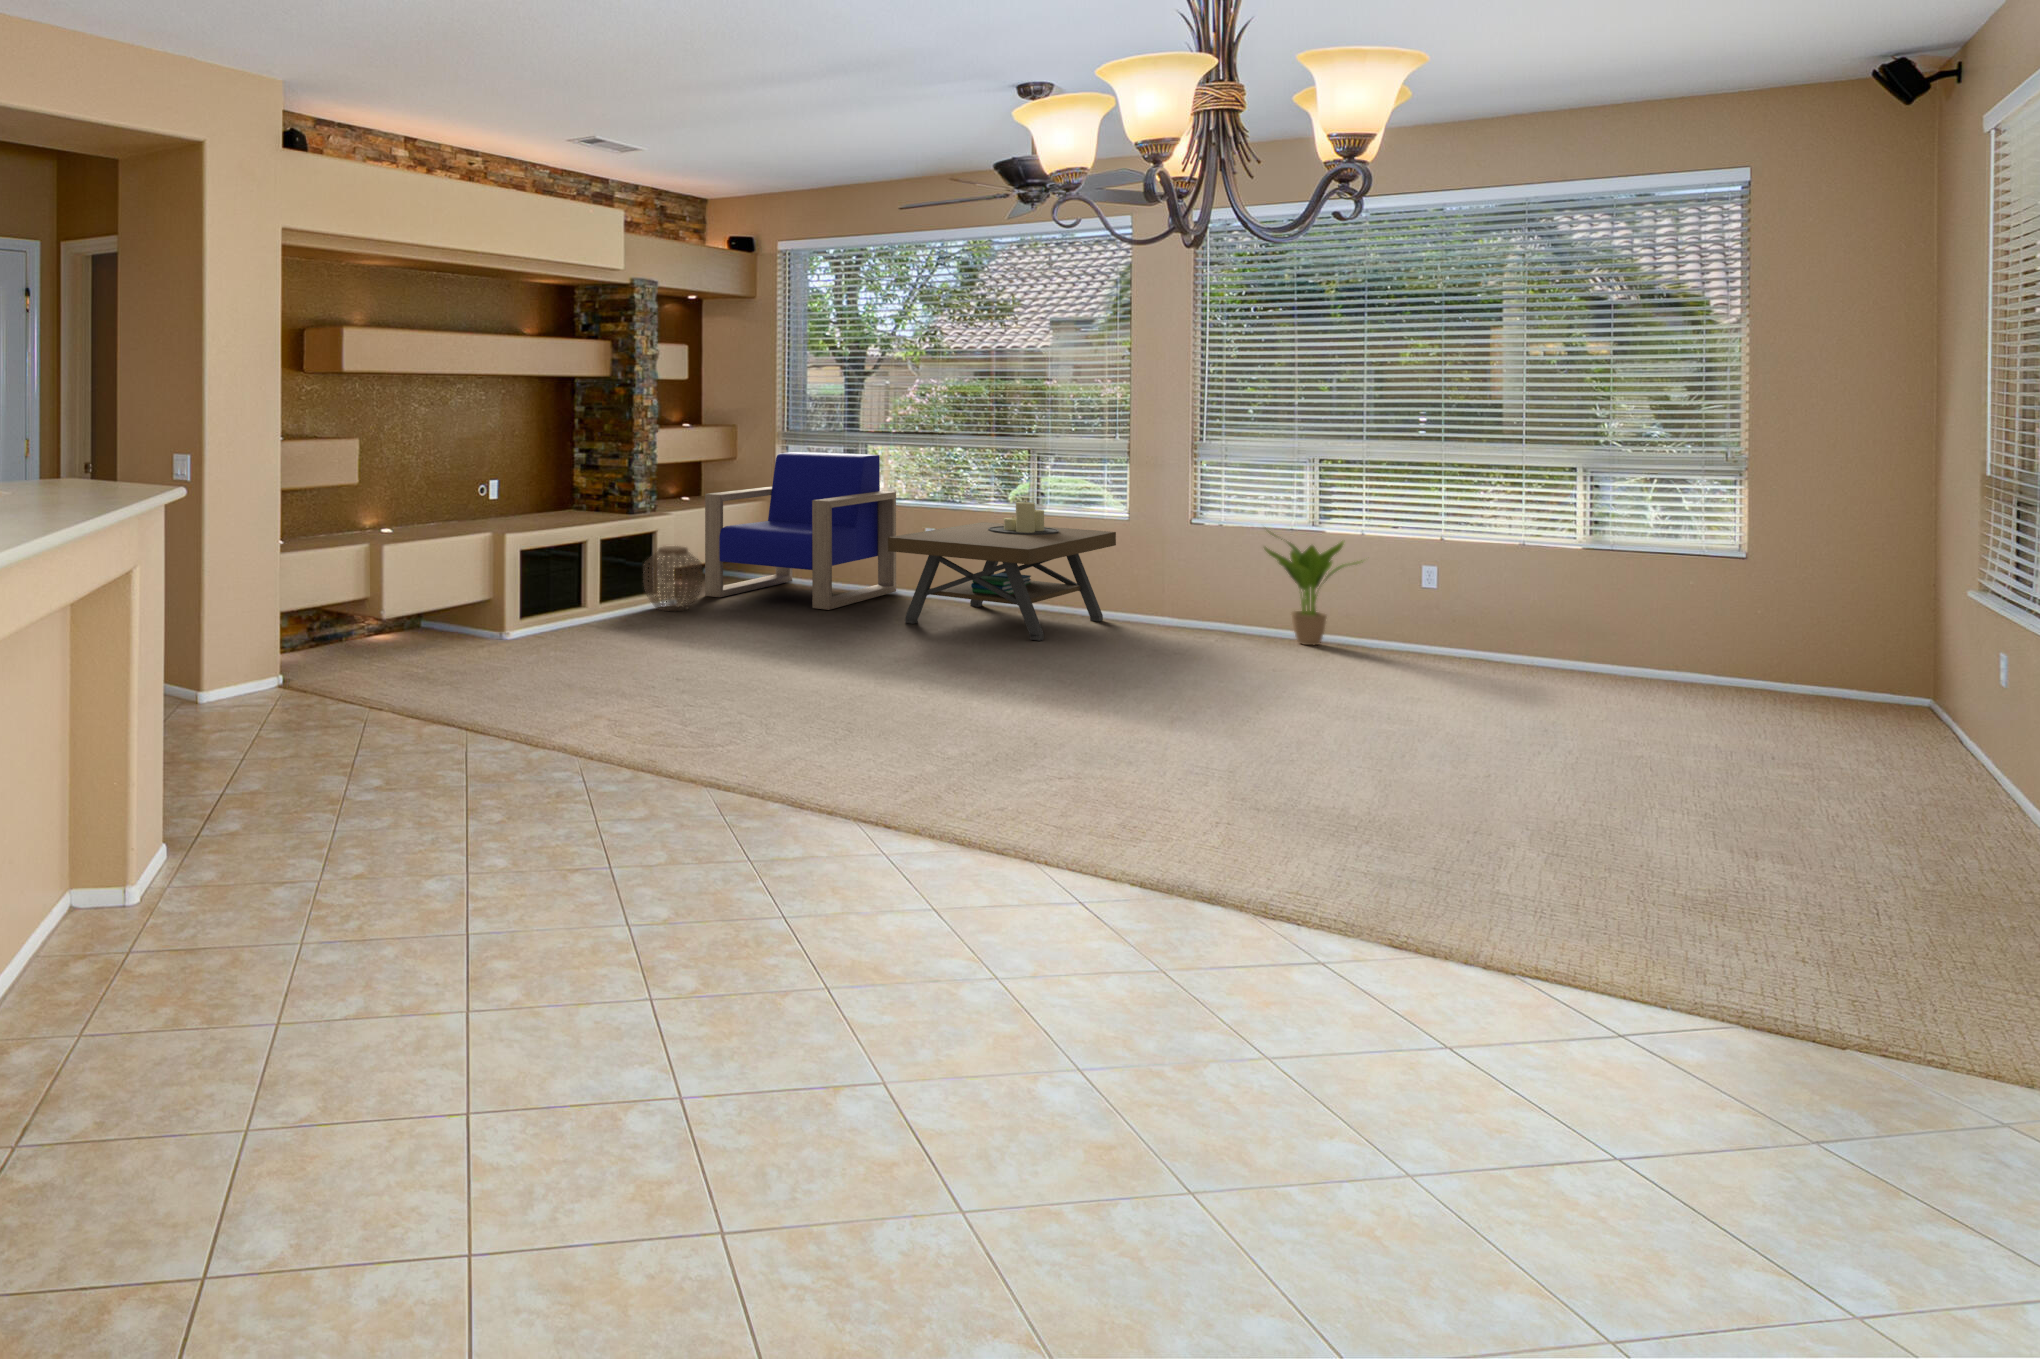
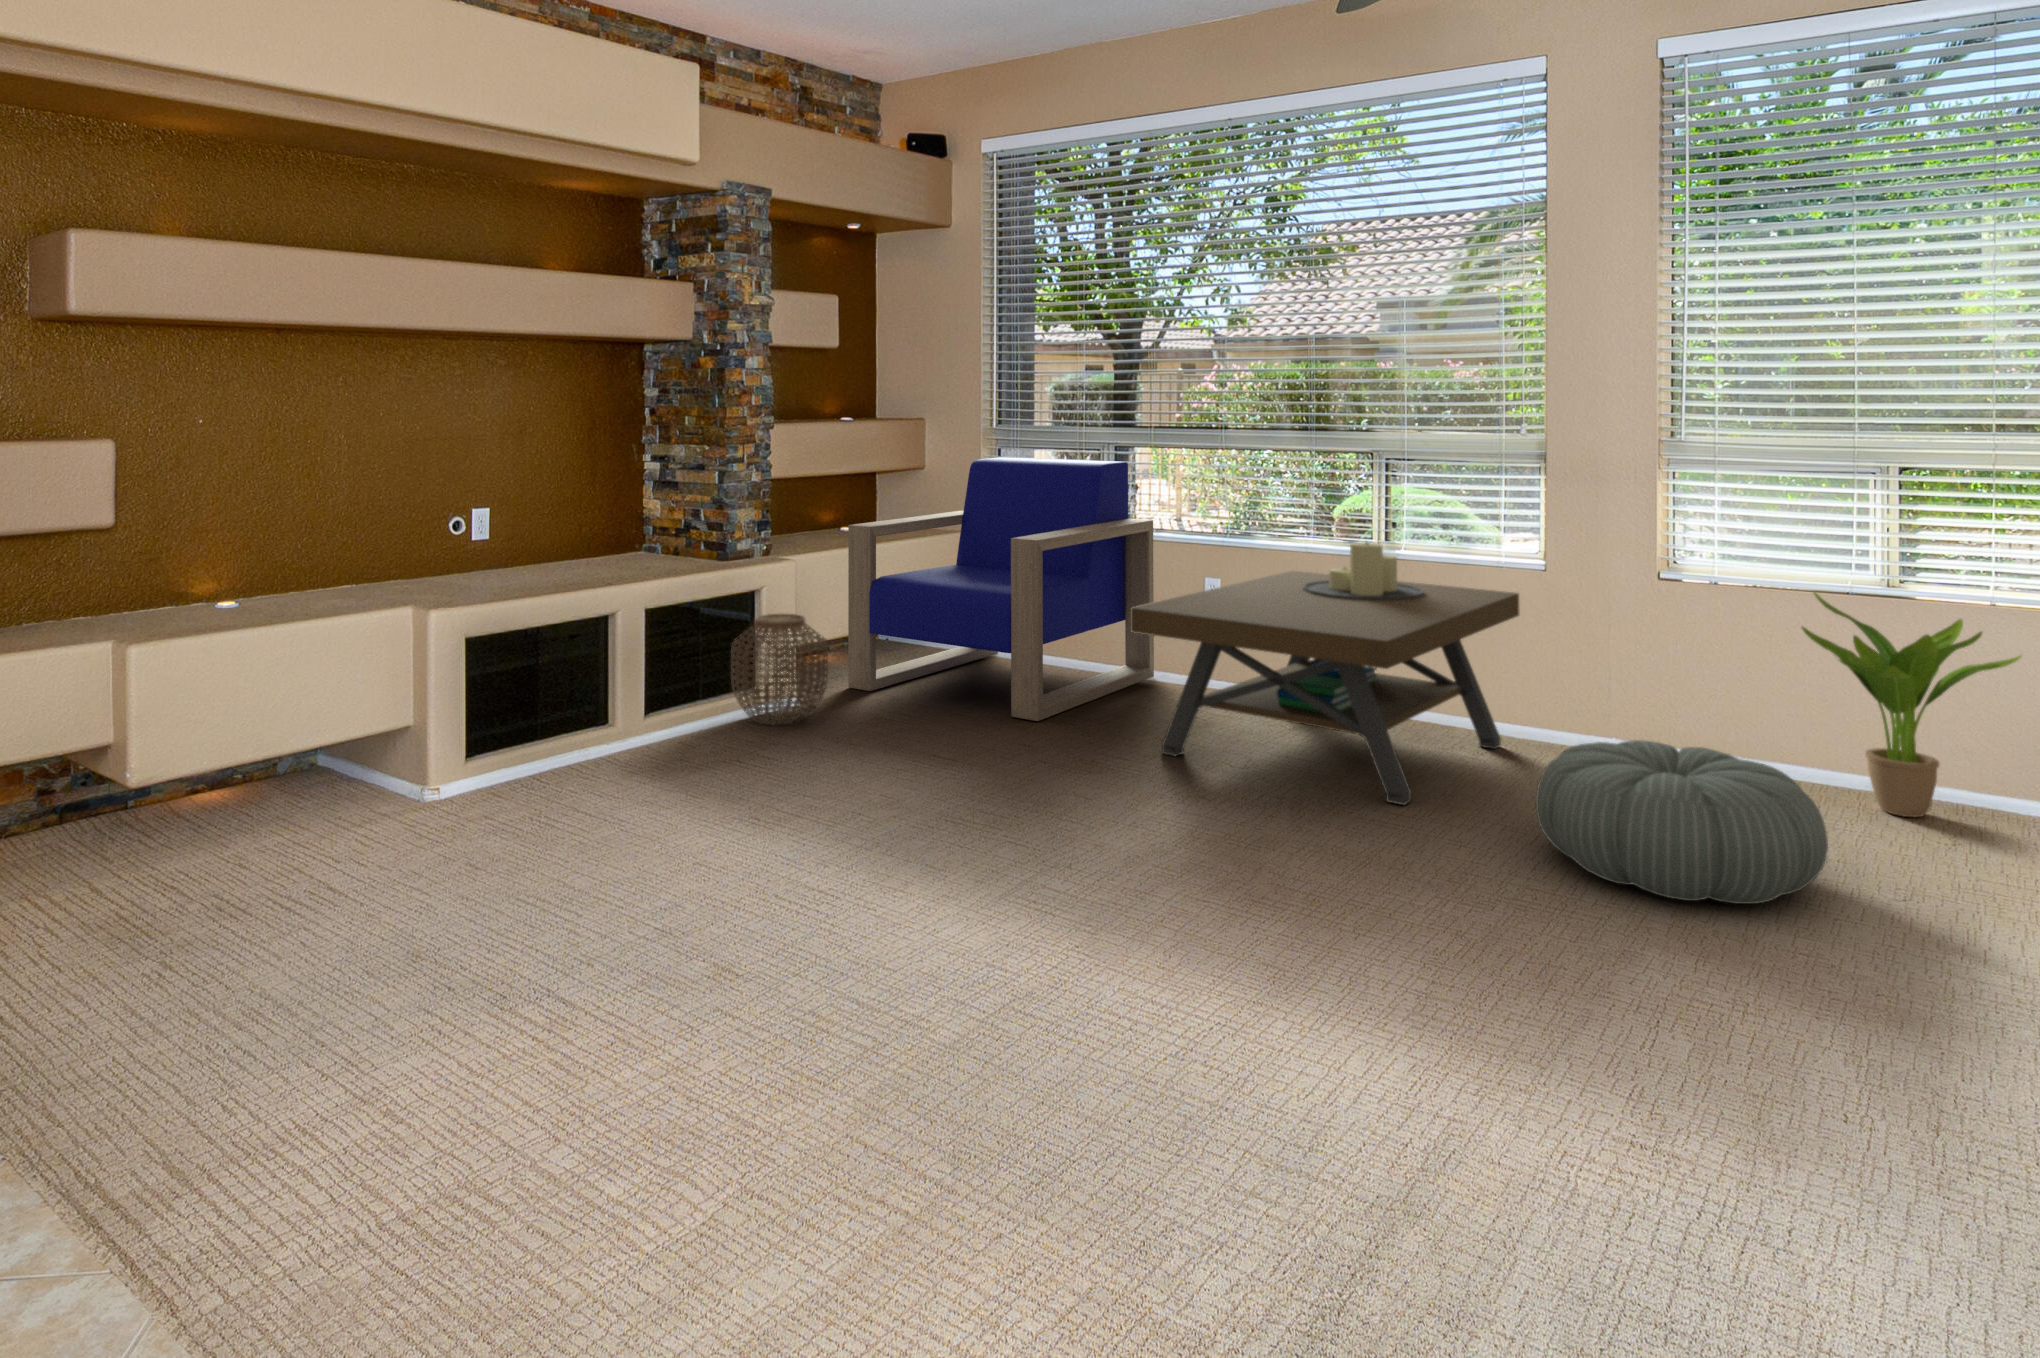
pouf: none [1103,600,1240,669] -> present [1536,740,1828,904]

